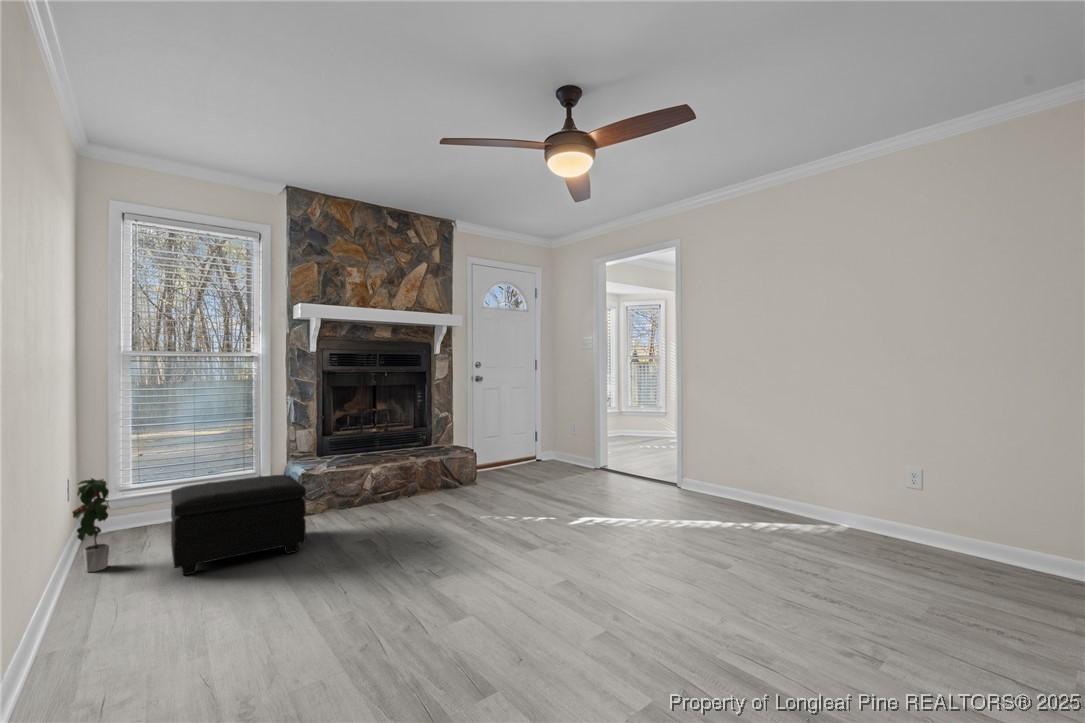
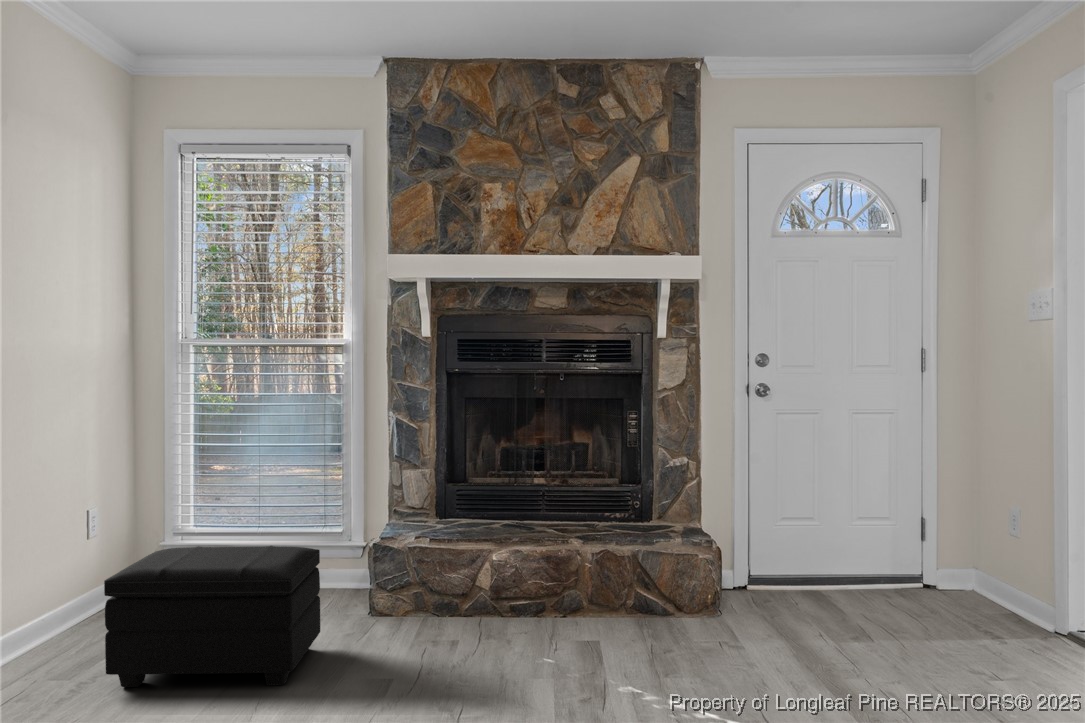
potted plant: present [72,478,109,572] -> none [27,520,102,653]

